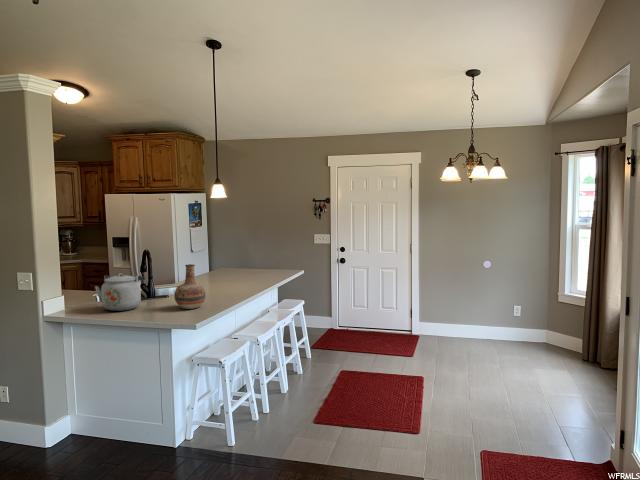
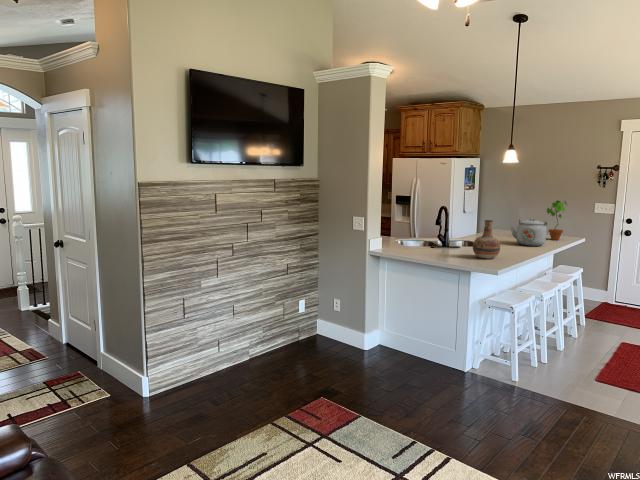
potted plant: none [264,235,283,276] -> present [547,201,567,240]
kettle: present [95,273,145,311] -> present [511,218,547,246]

